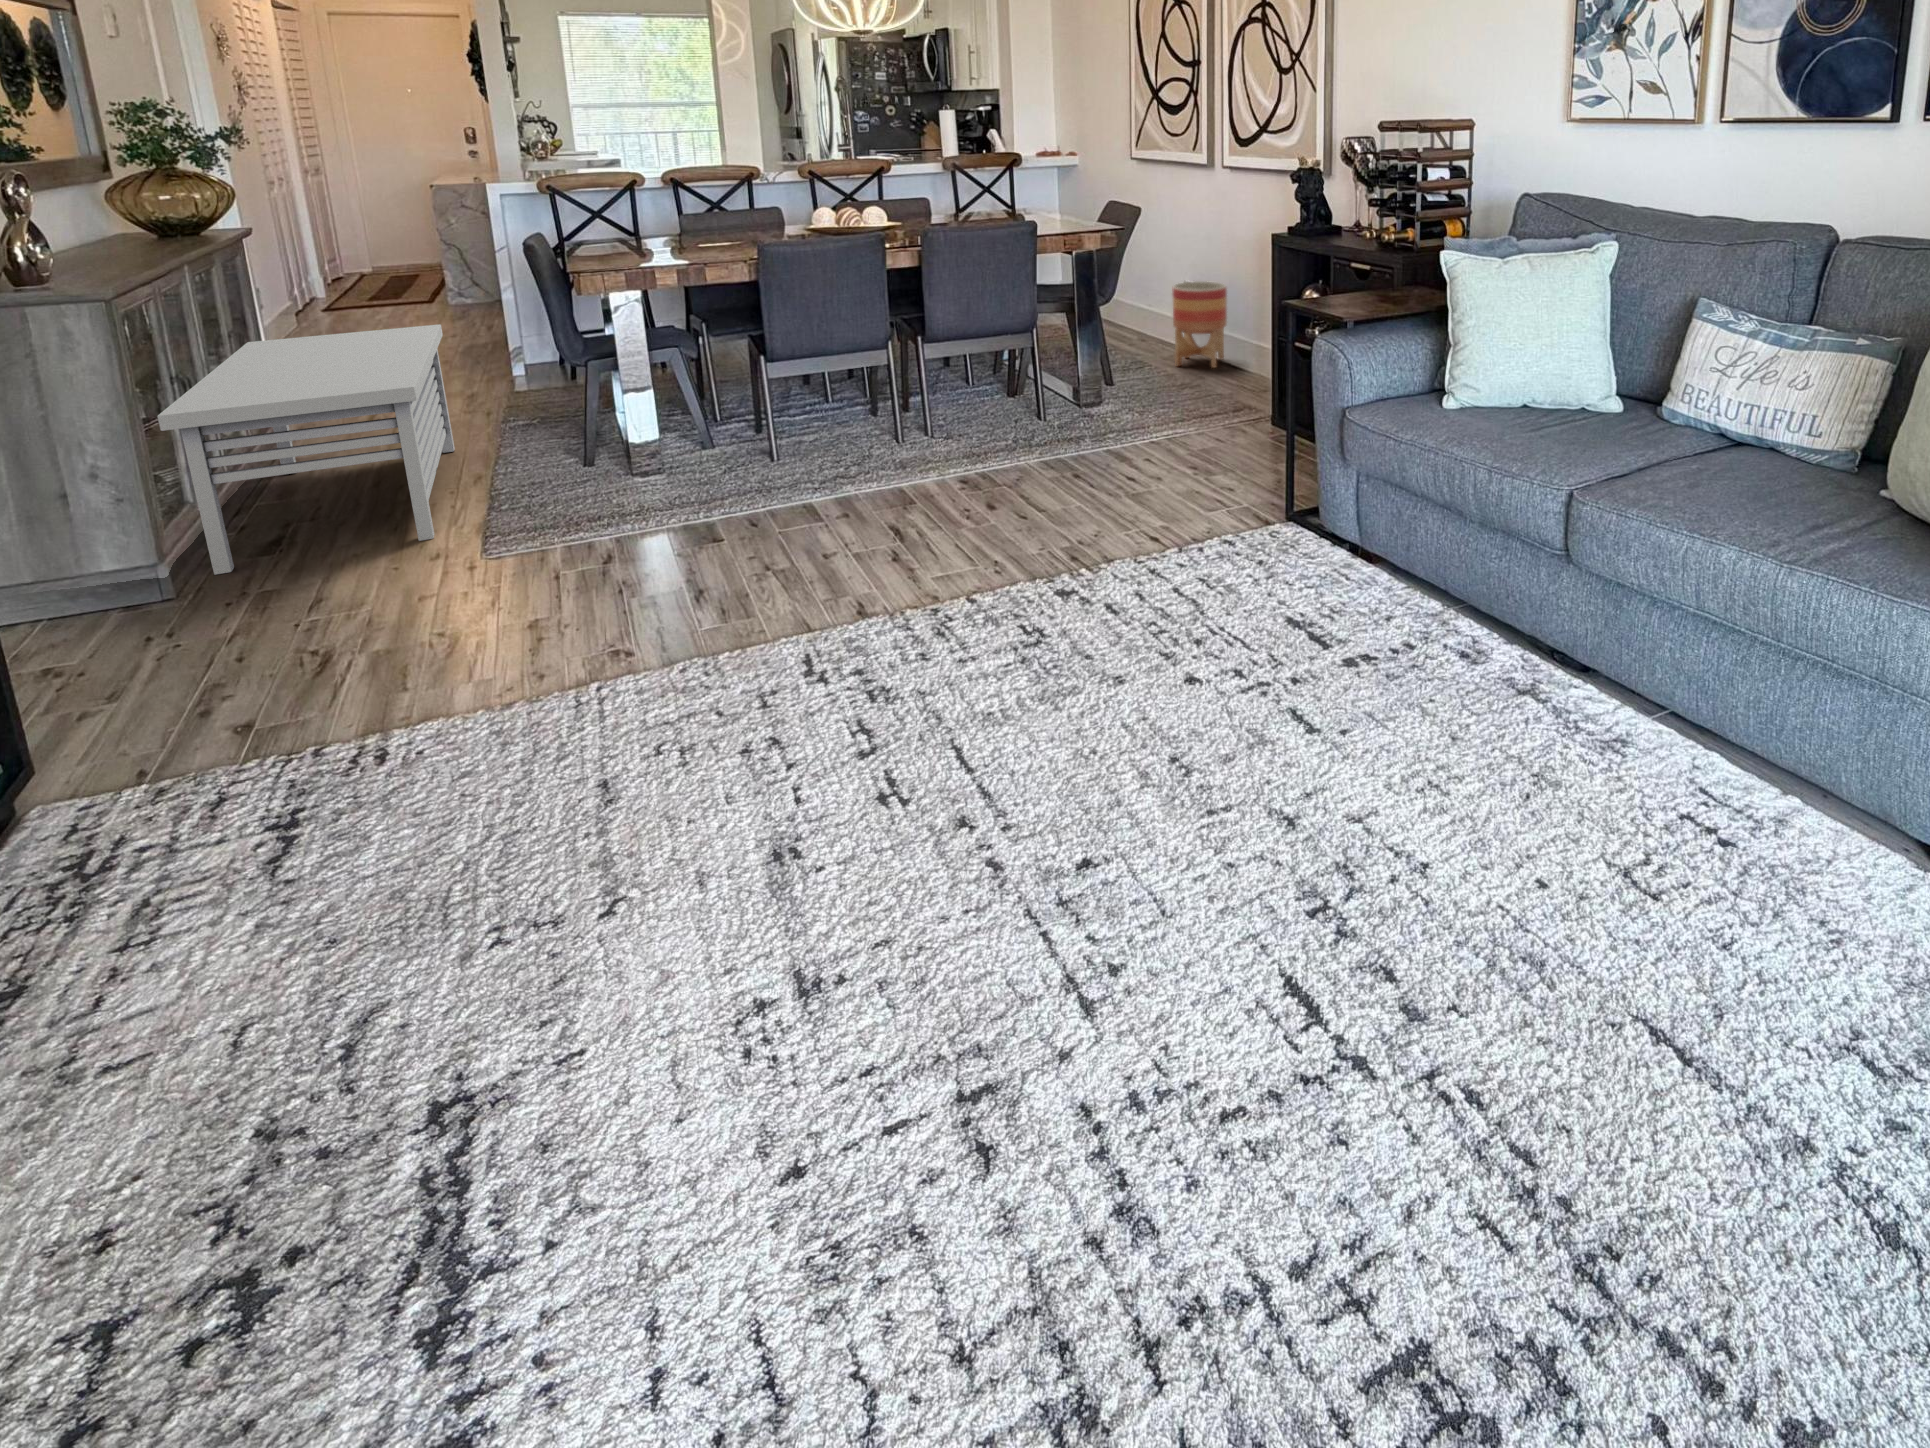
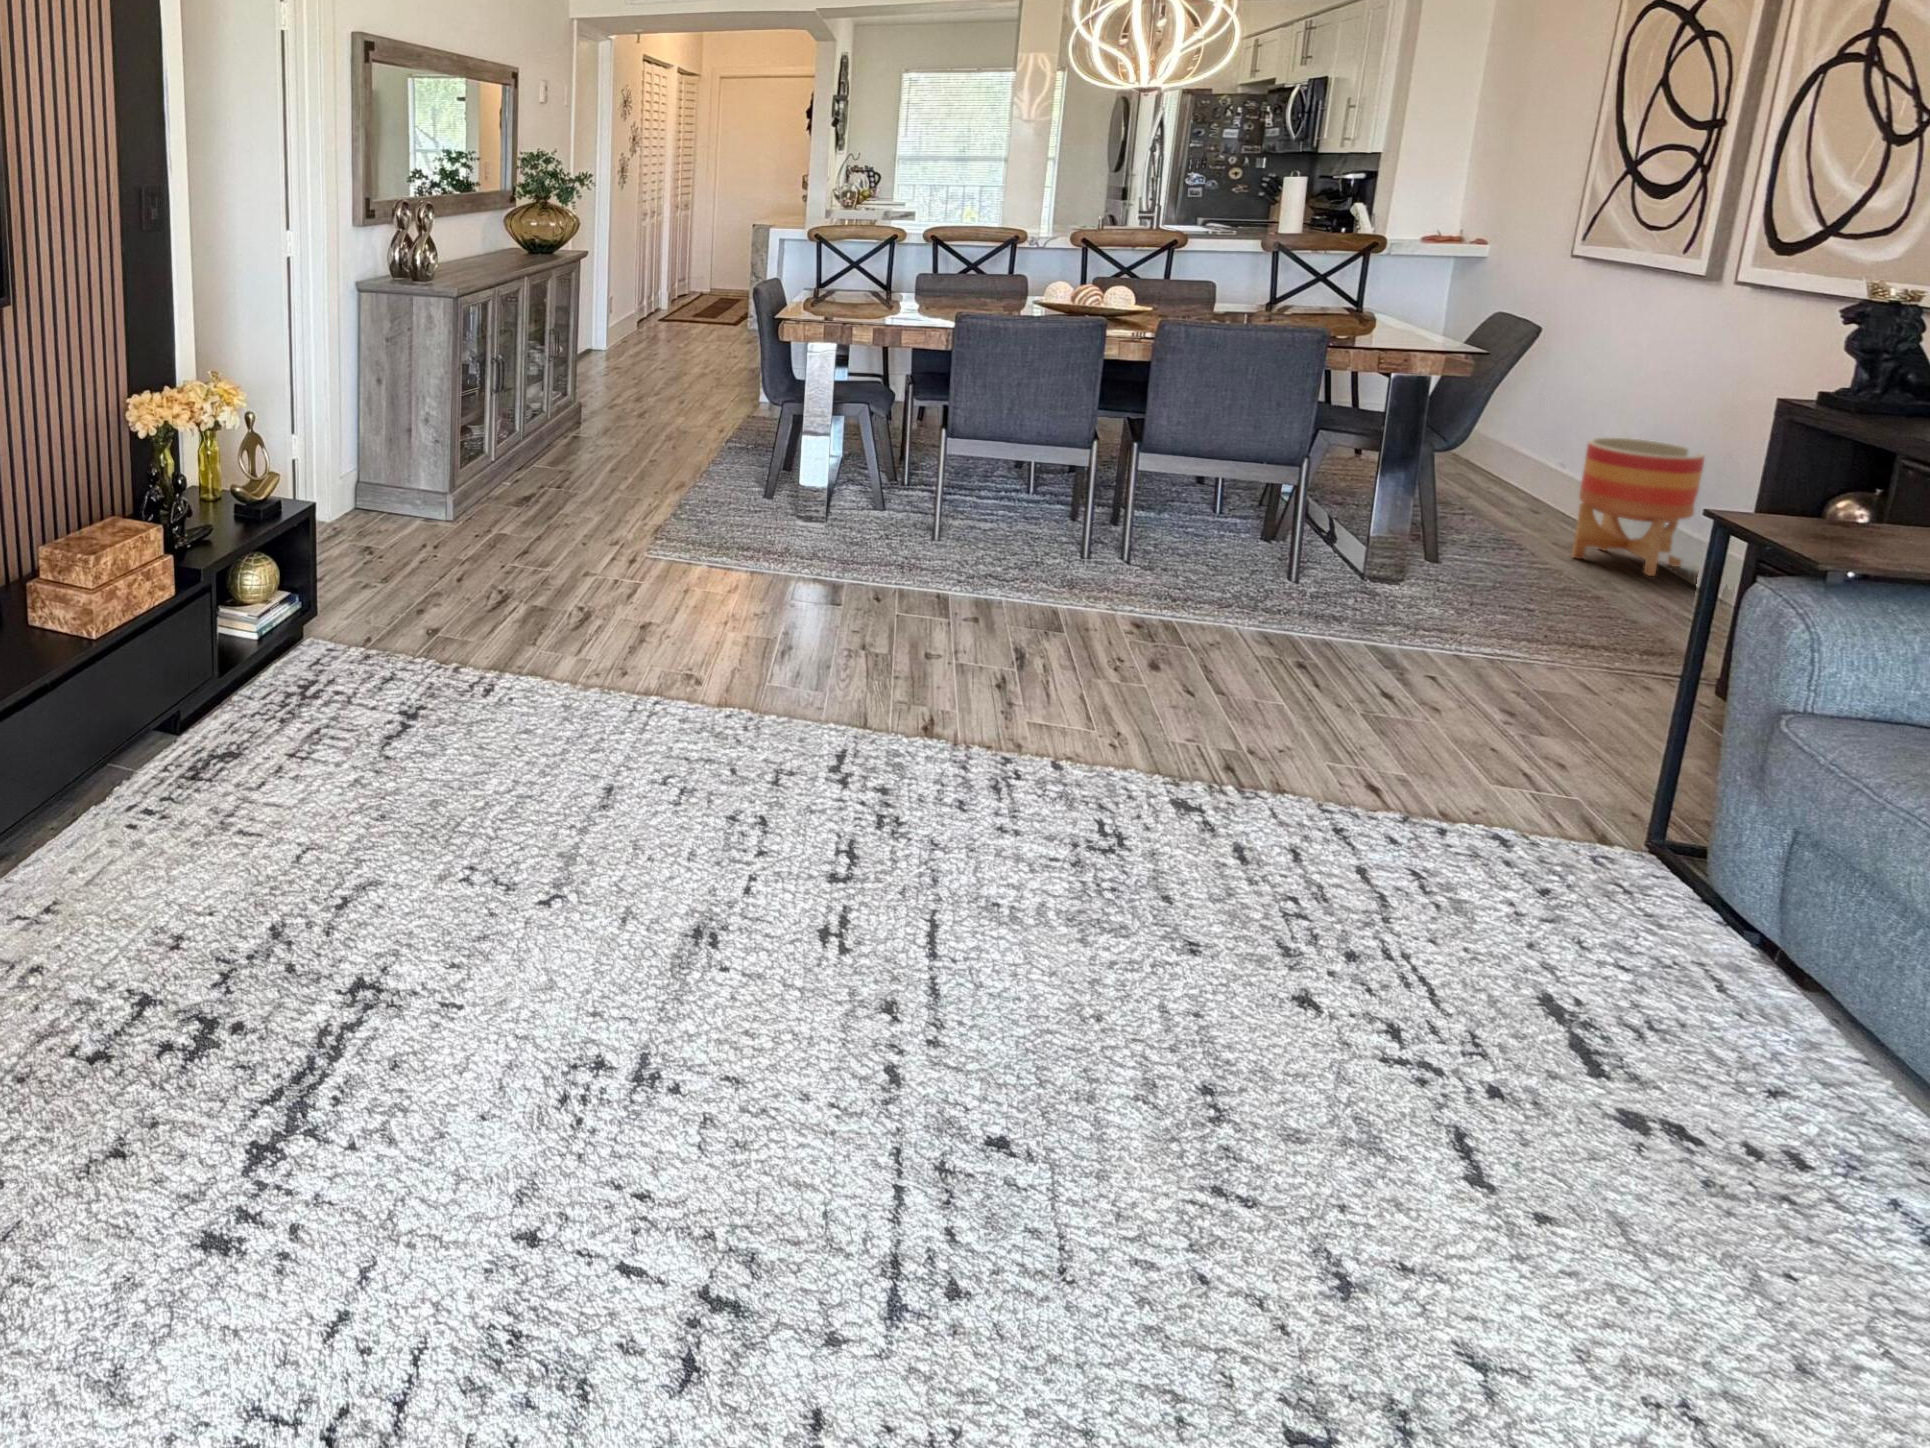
storage bench: present [157,324,455,575] -> none [469,346,684,530]

